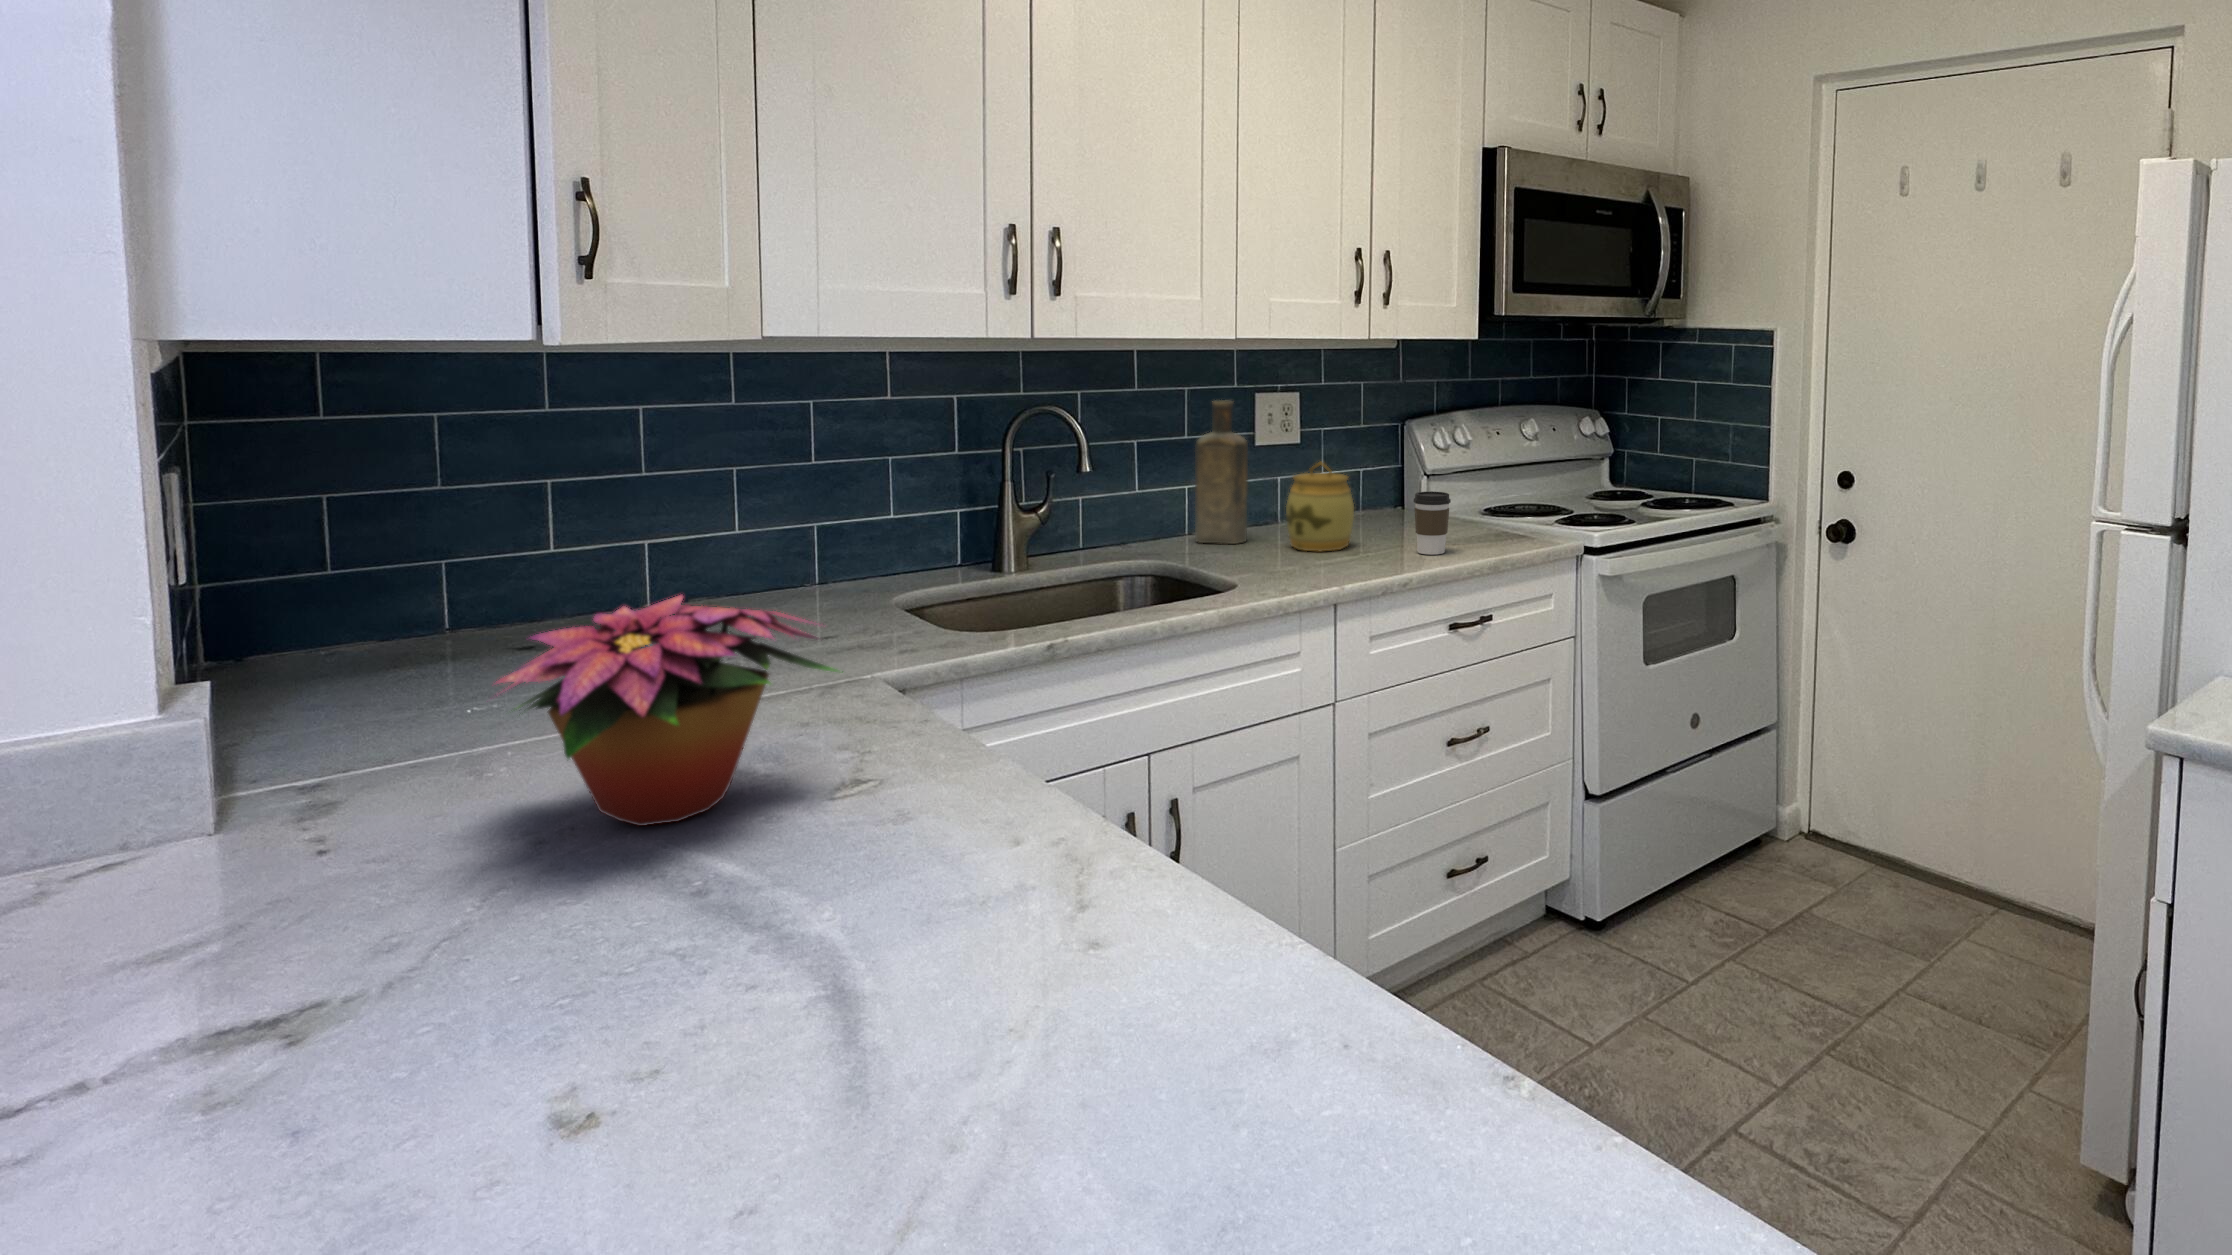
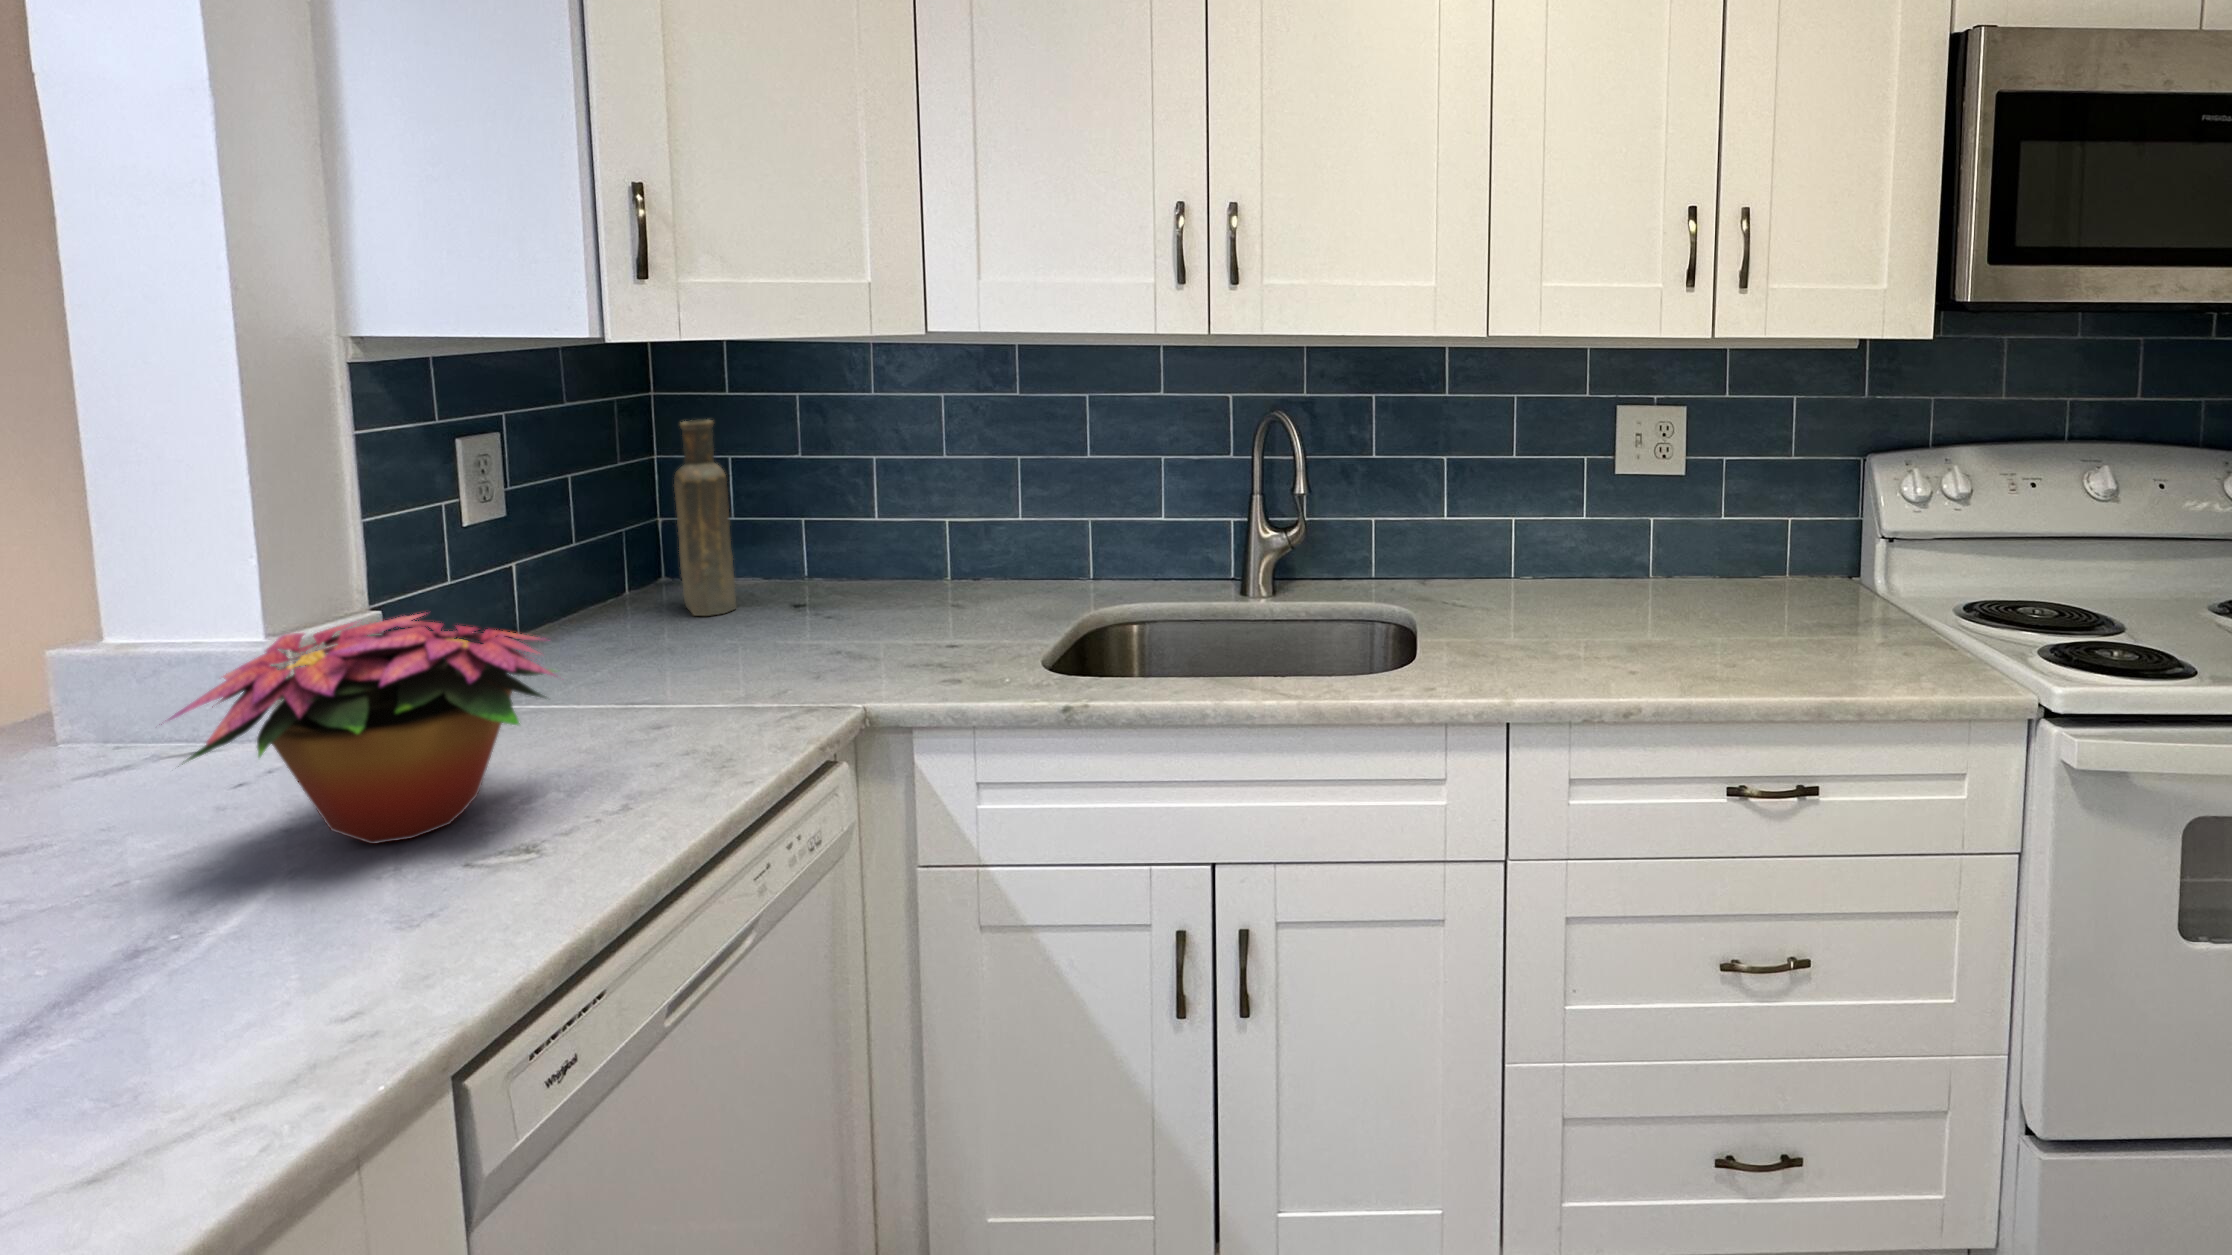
bottle: present [1195,400,1248,544] -> present [674,420,736,616]
jar: present [1286,462,1354,552] -> none [1580,507,1670,634]
coffee cup: present [1414,491,1451,555] -> none [1717,572,1775,671]

